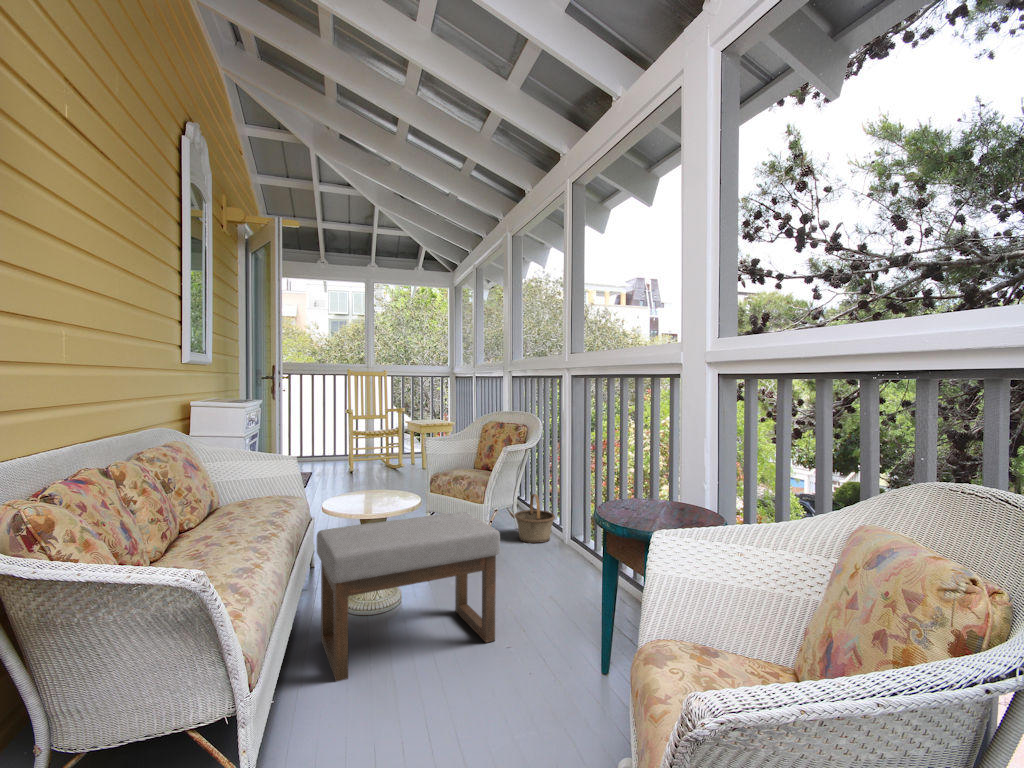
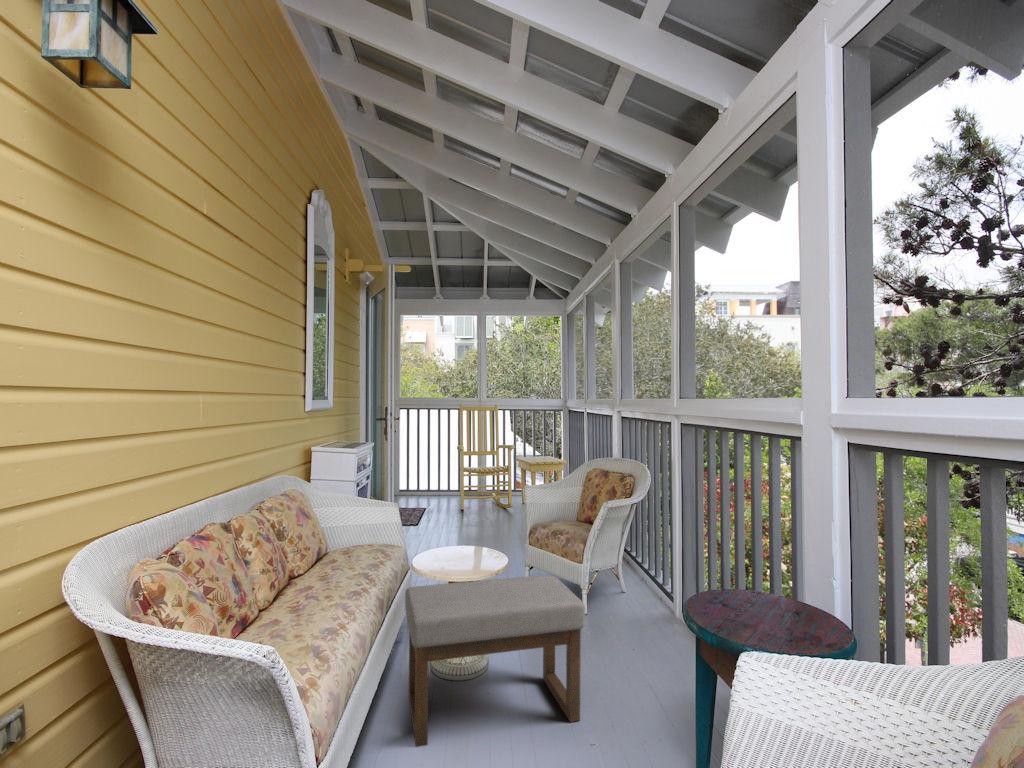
basket: present [515,494,555,543] -> none [616,549,661,603]

